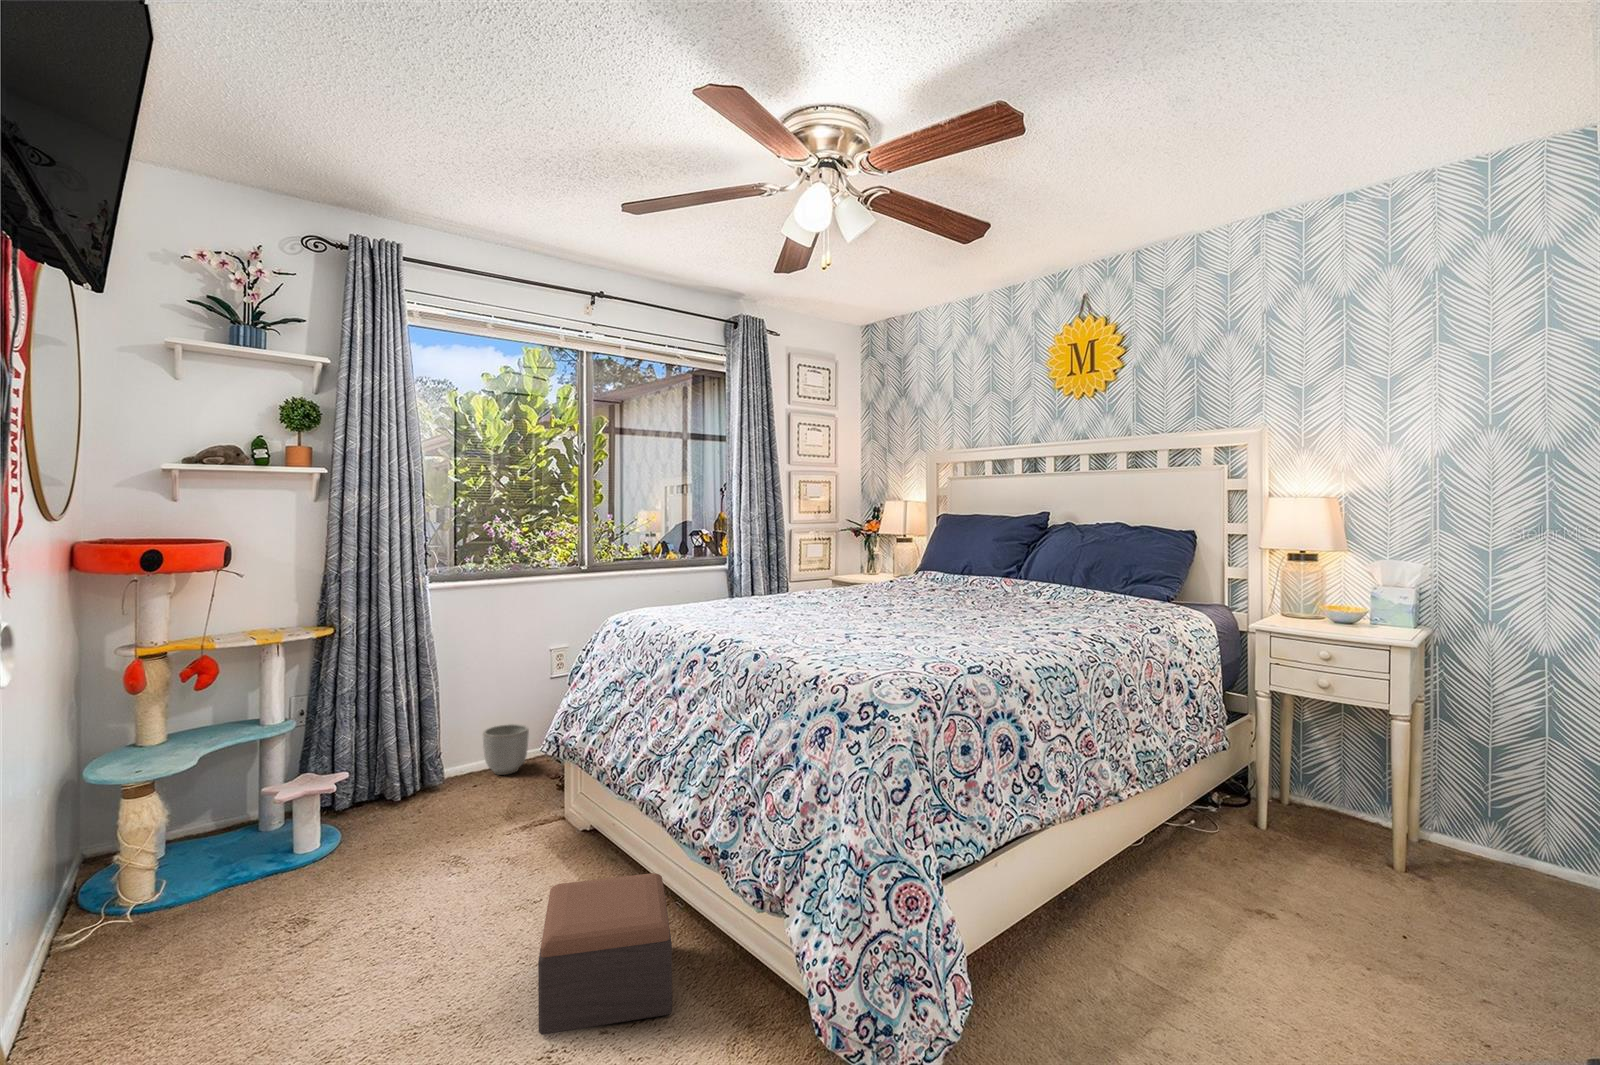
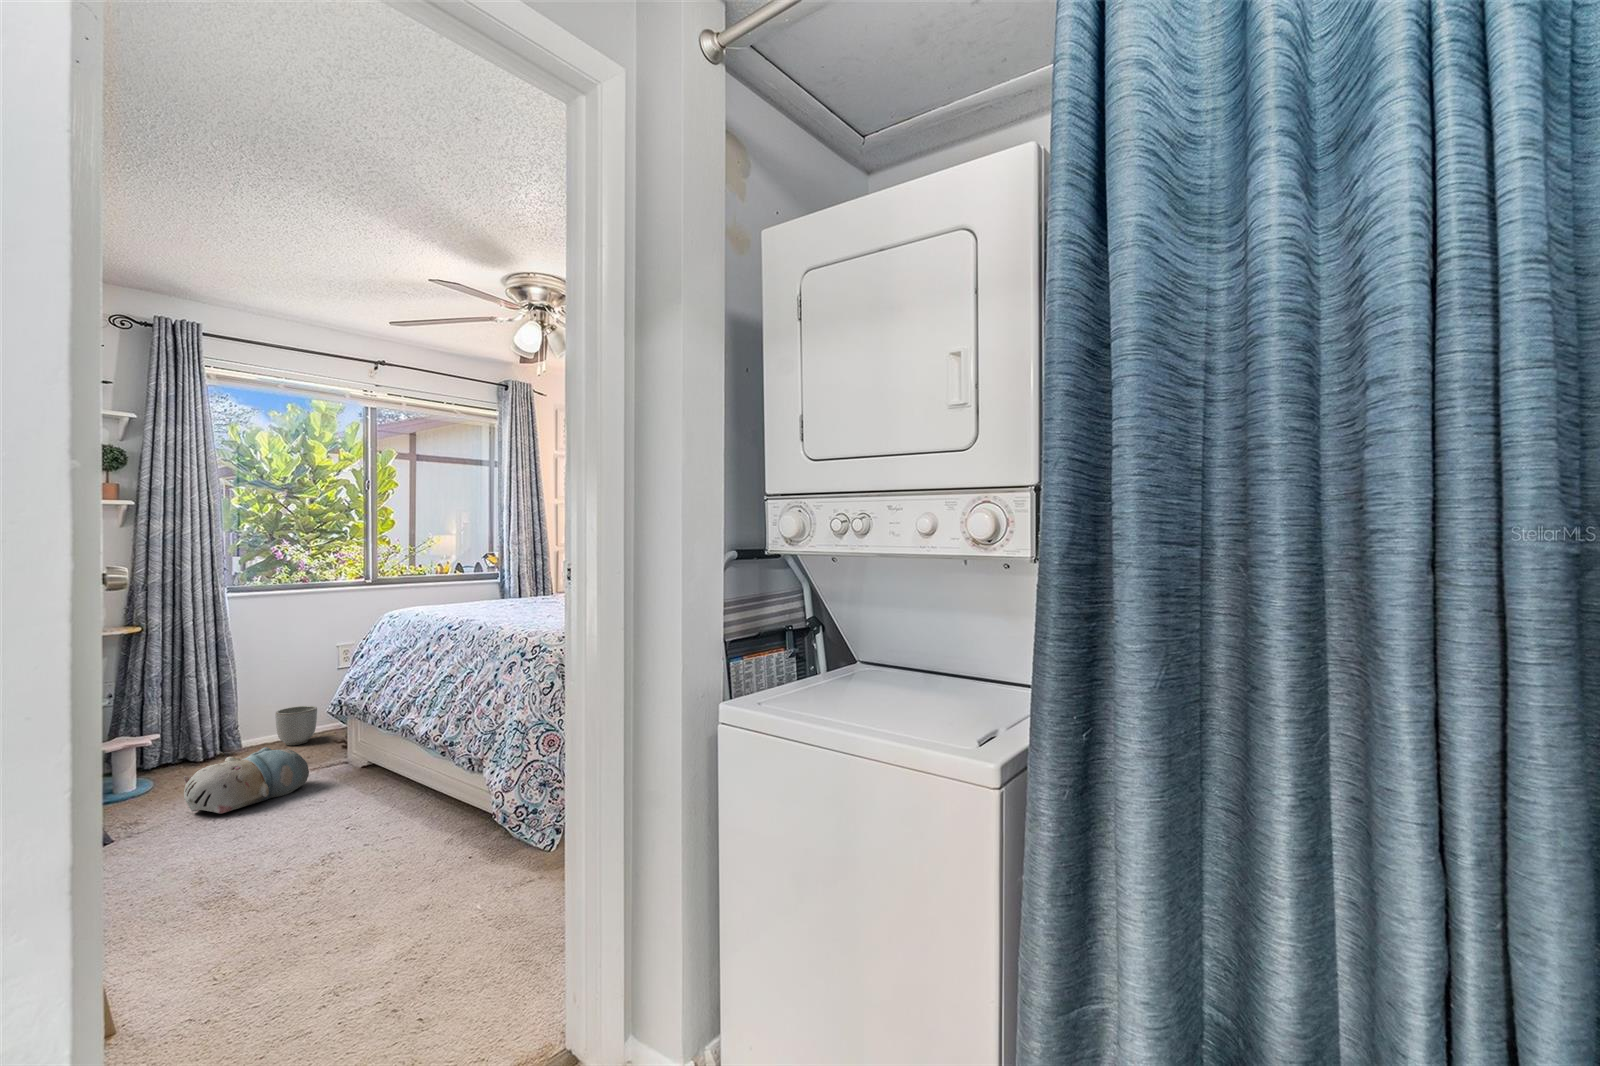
plush toy: none [369,796,520,899] -> present [183,747,309,814]
footstool: present [538,873,672,1035] -> none [321,769,415,860]

